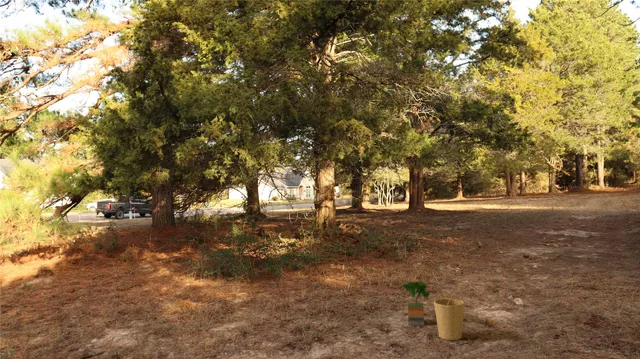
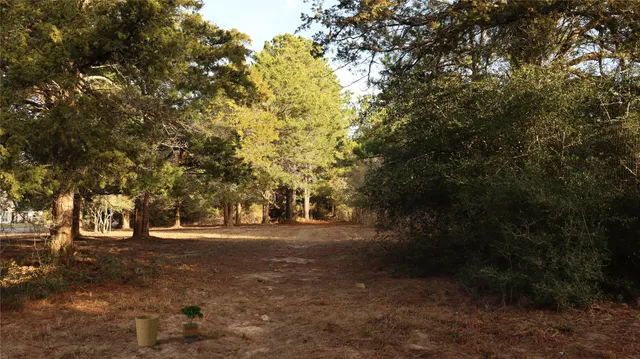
basket: present [434,292,465,340] -> present [135,310,159,347]

